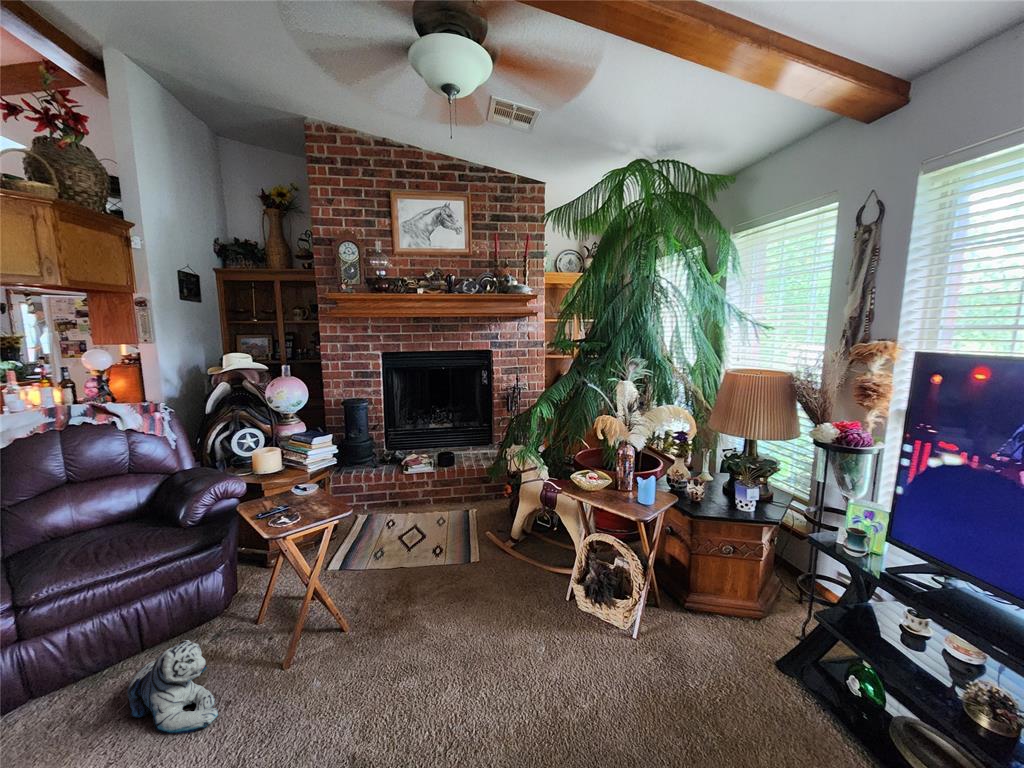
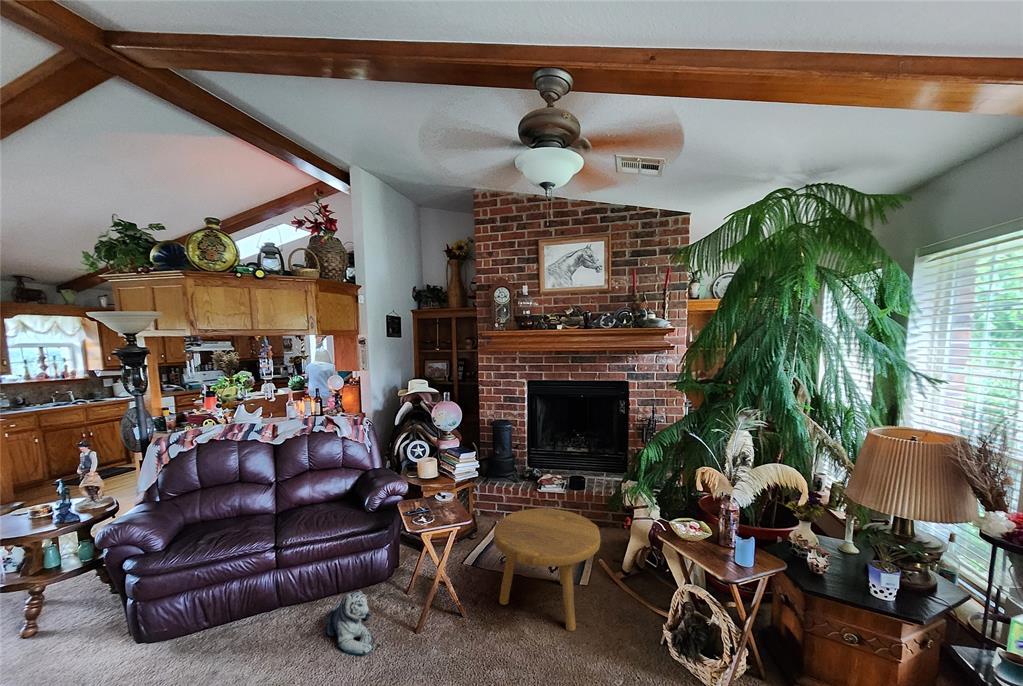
footstool: none [377,485,500,609] -> present [494,508,600,631]

